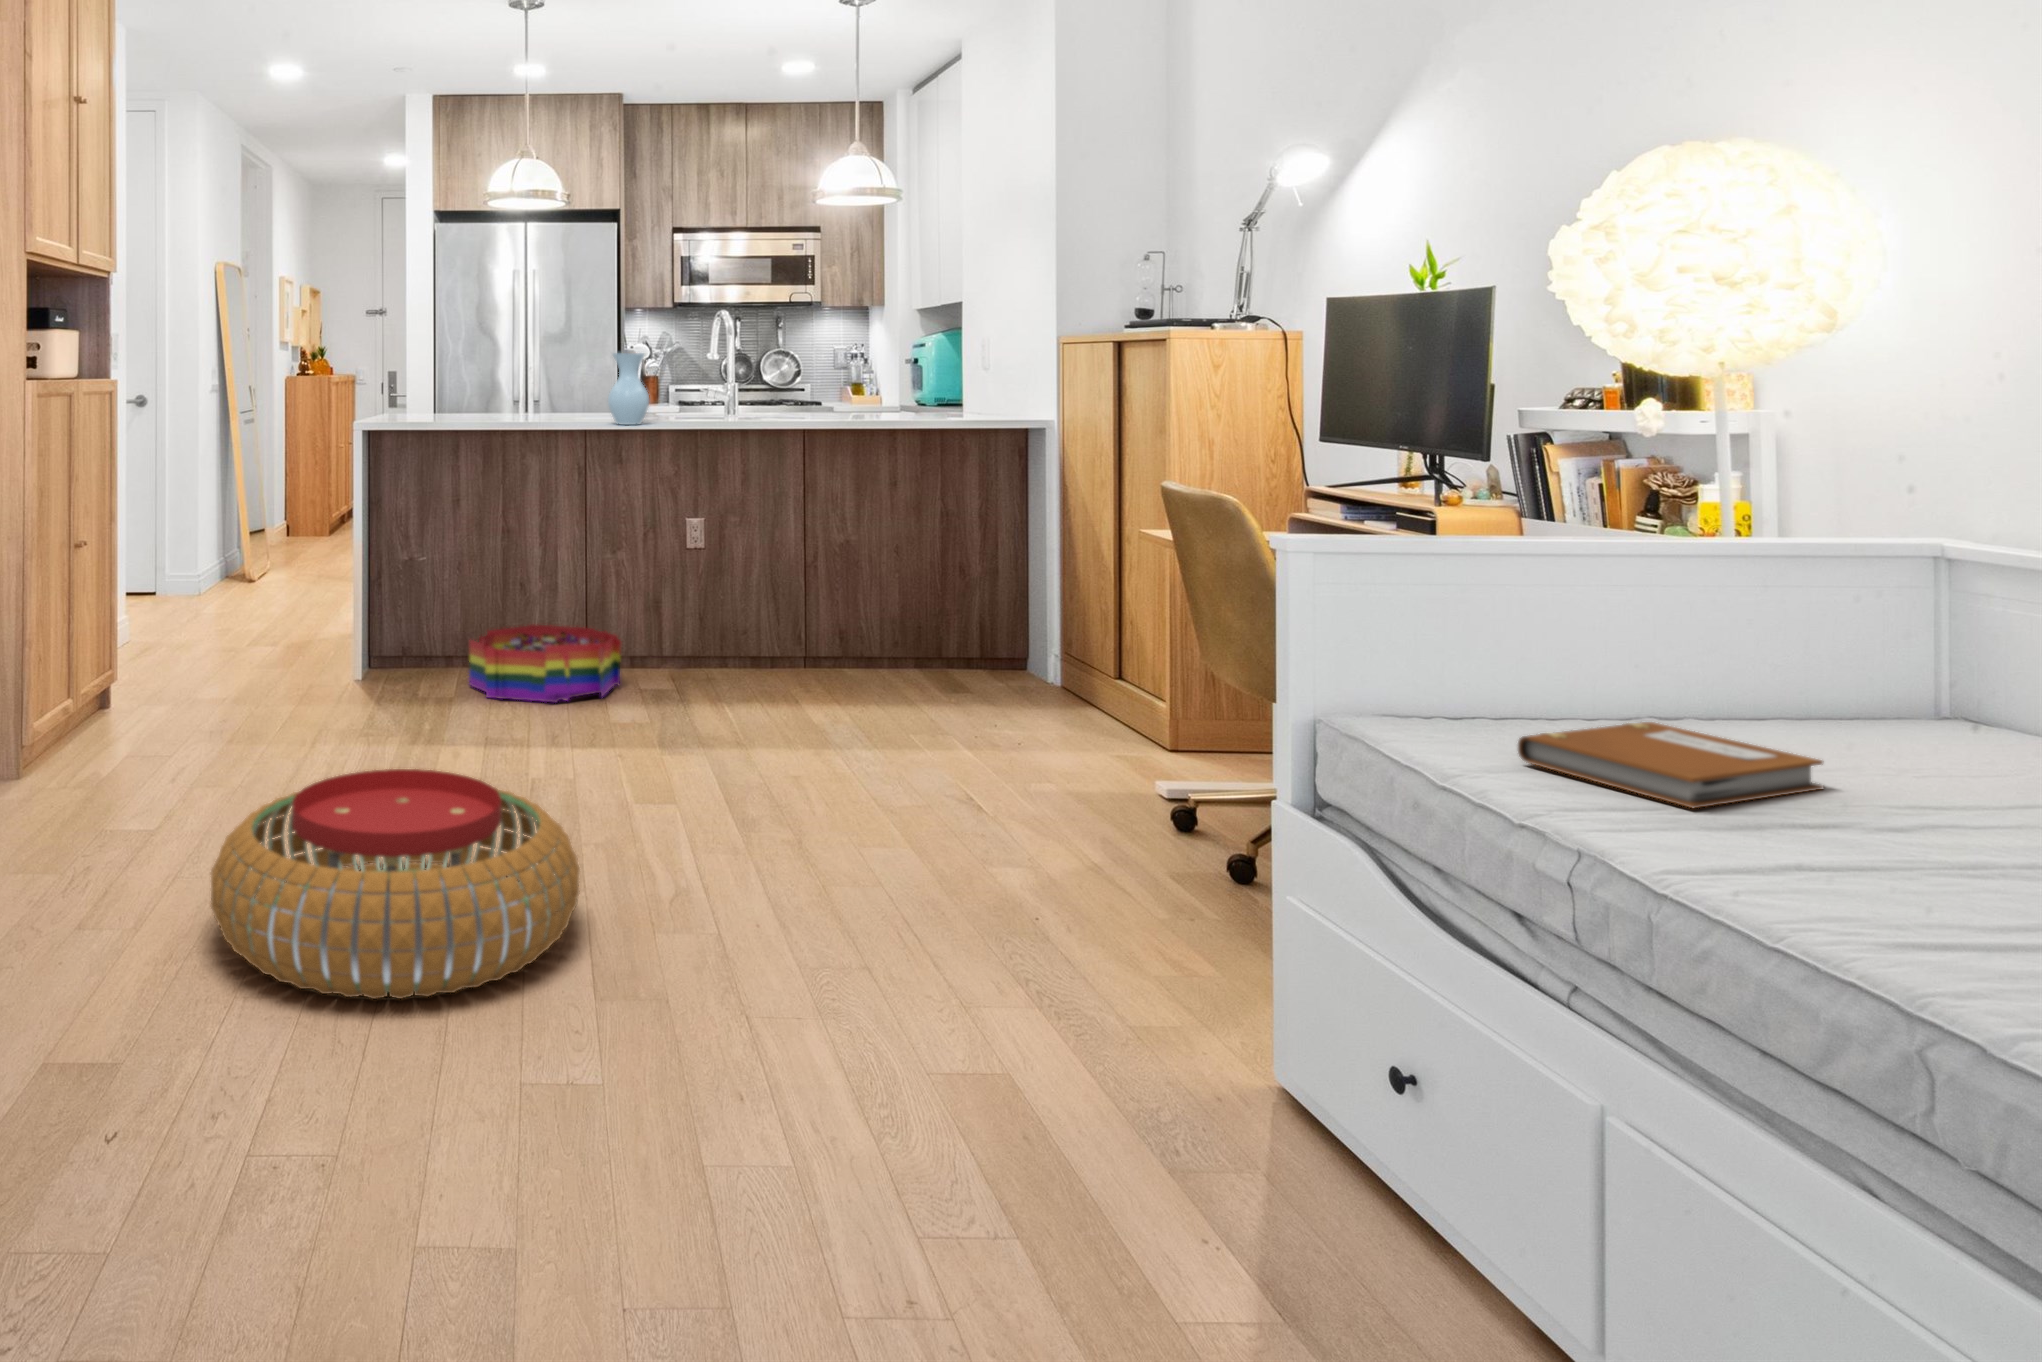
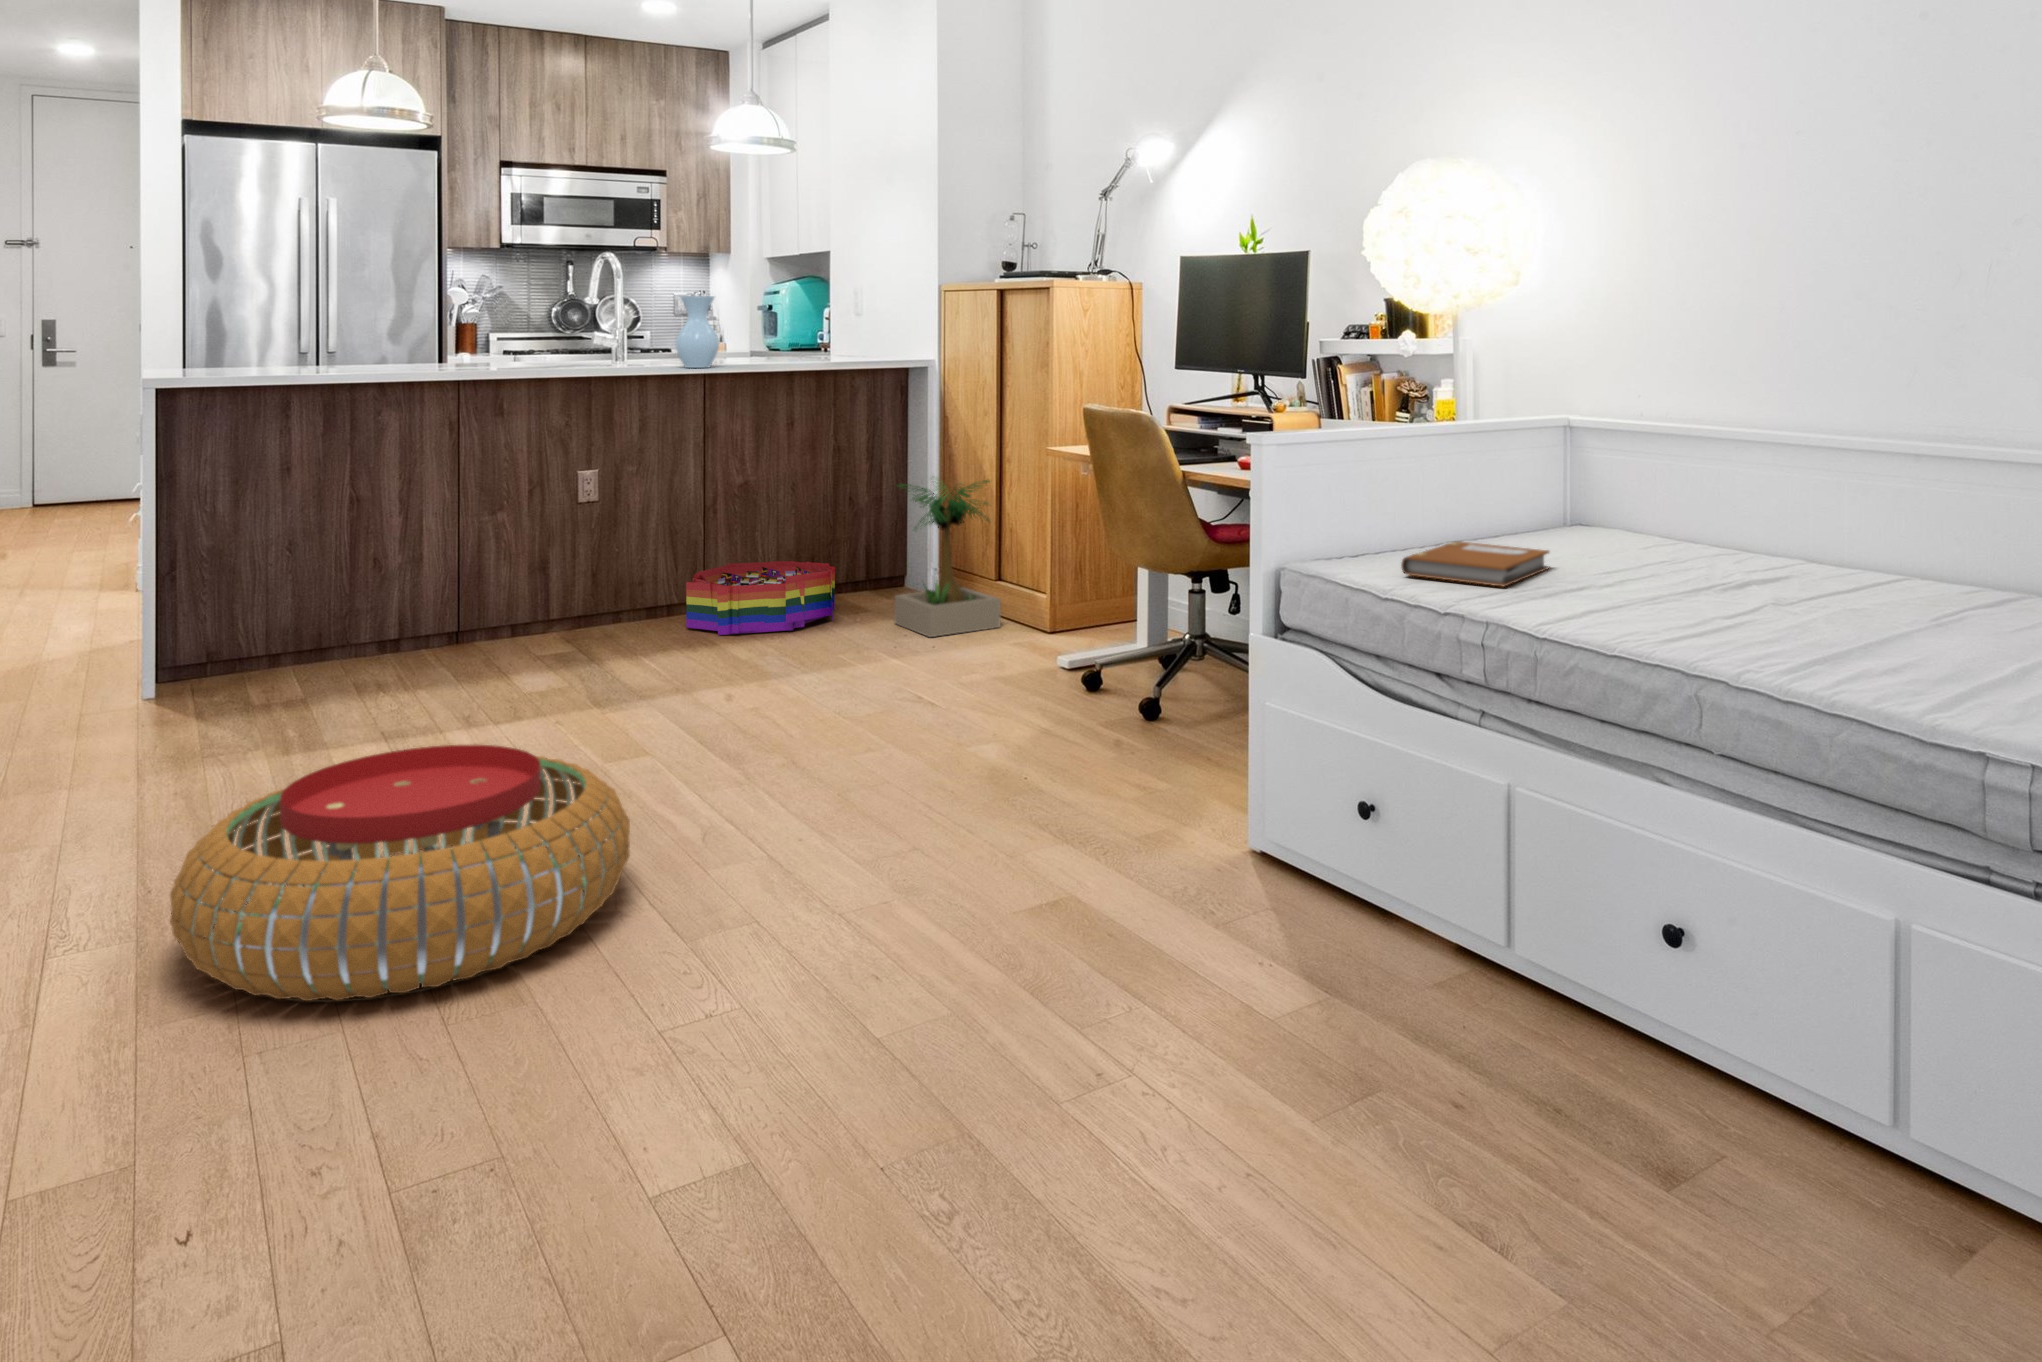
vase: present [608,353,649,425] -> present [675,296,719,368]
potted plant: none [978,548,1122,730] -> present [894,480,1001,637]
storage bin: present [469,624,621,702] -> present [686,561,835,635]

